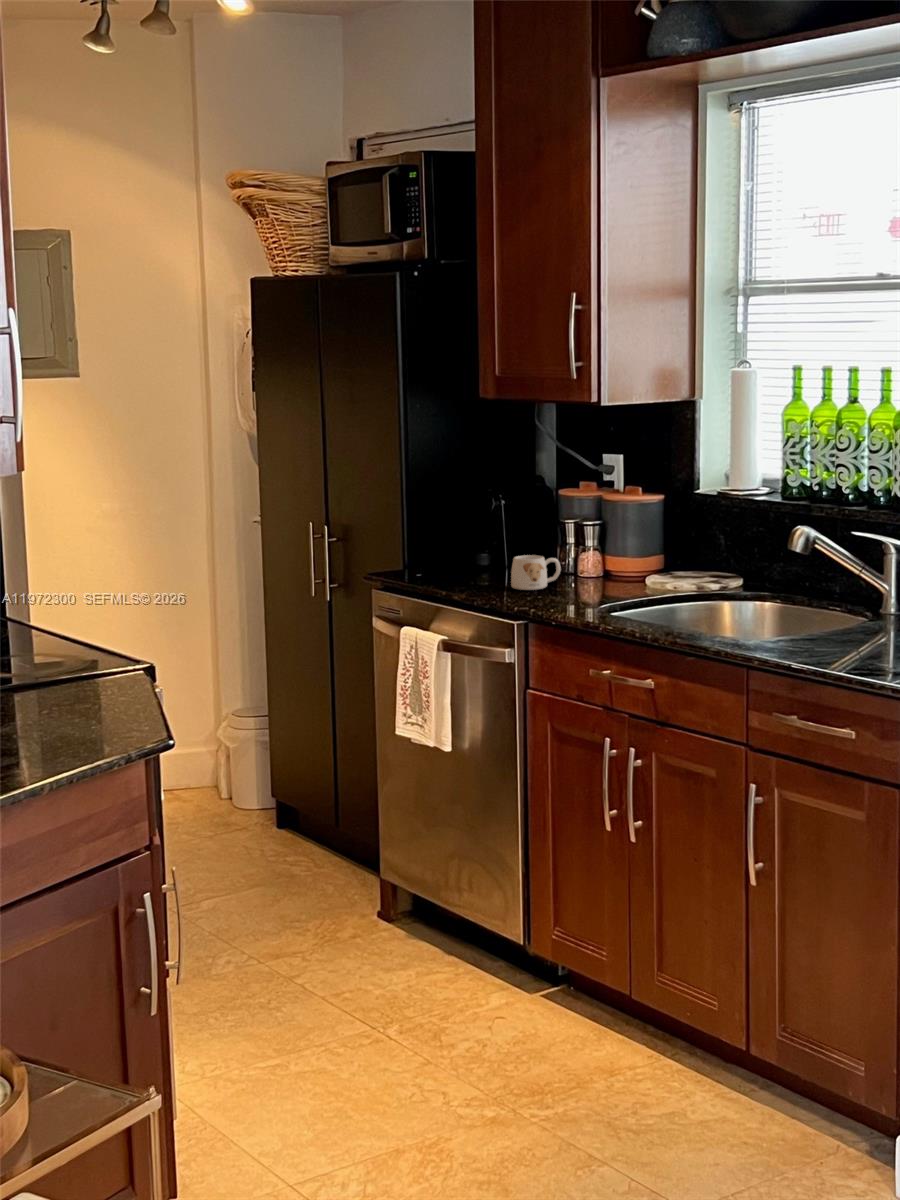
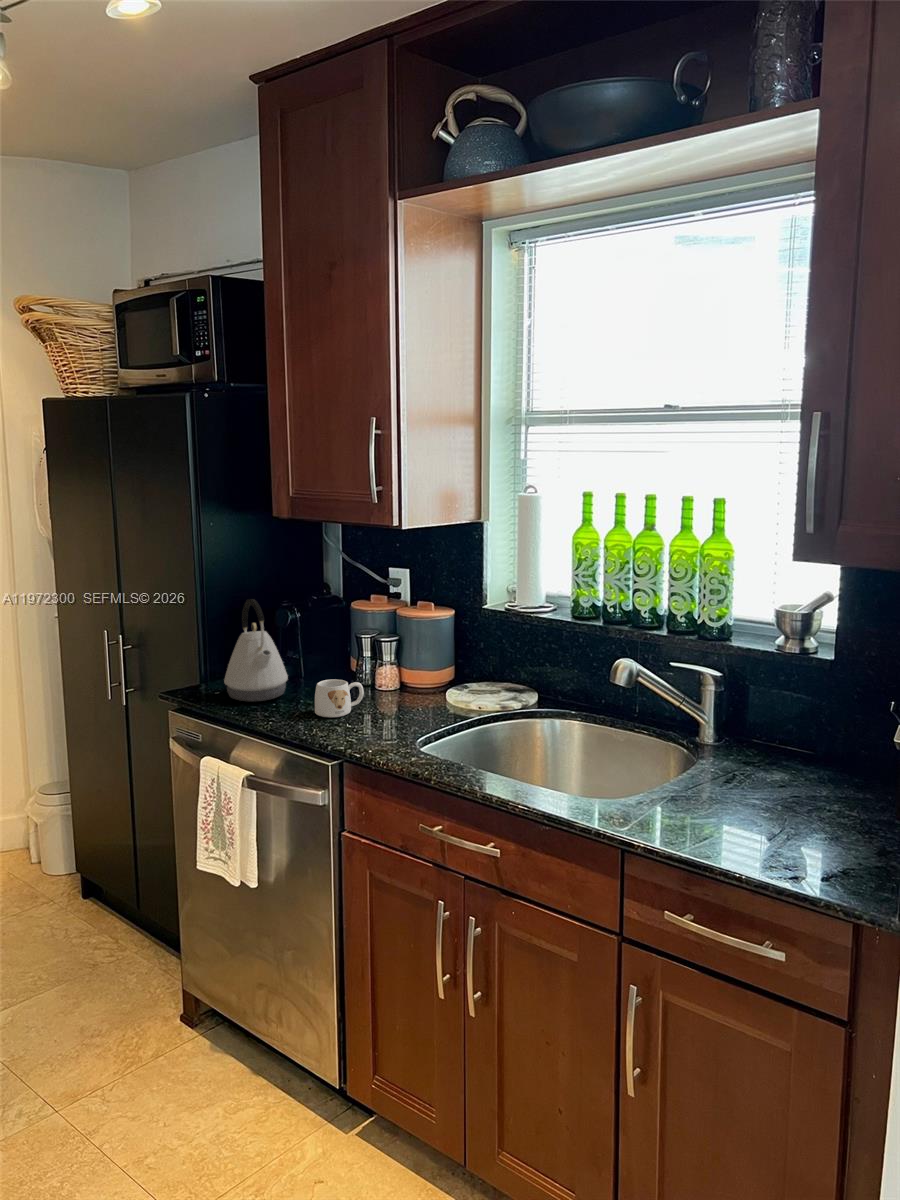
kettle: none [426,477,489,579] -> present [224,599,288,702]

